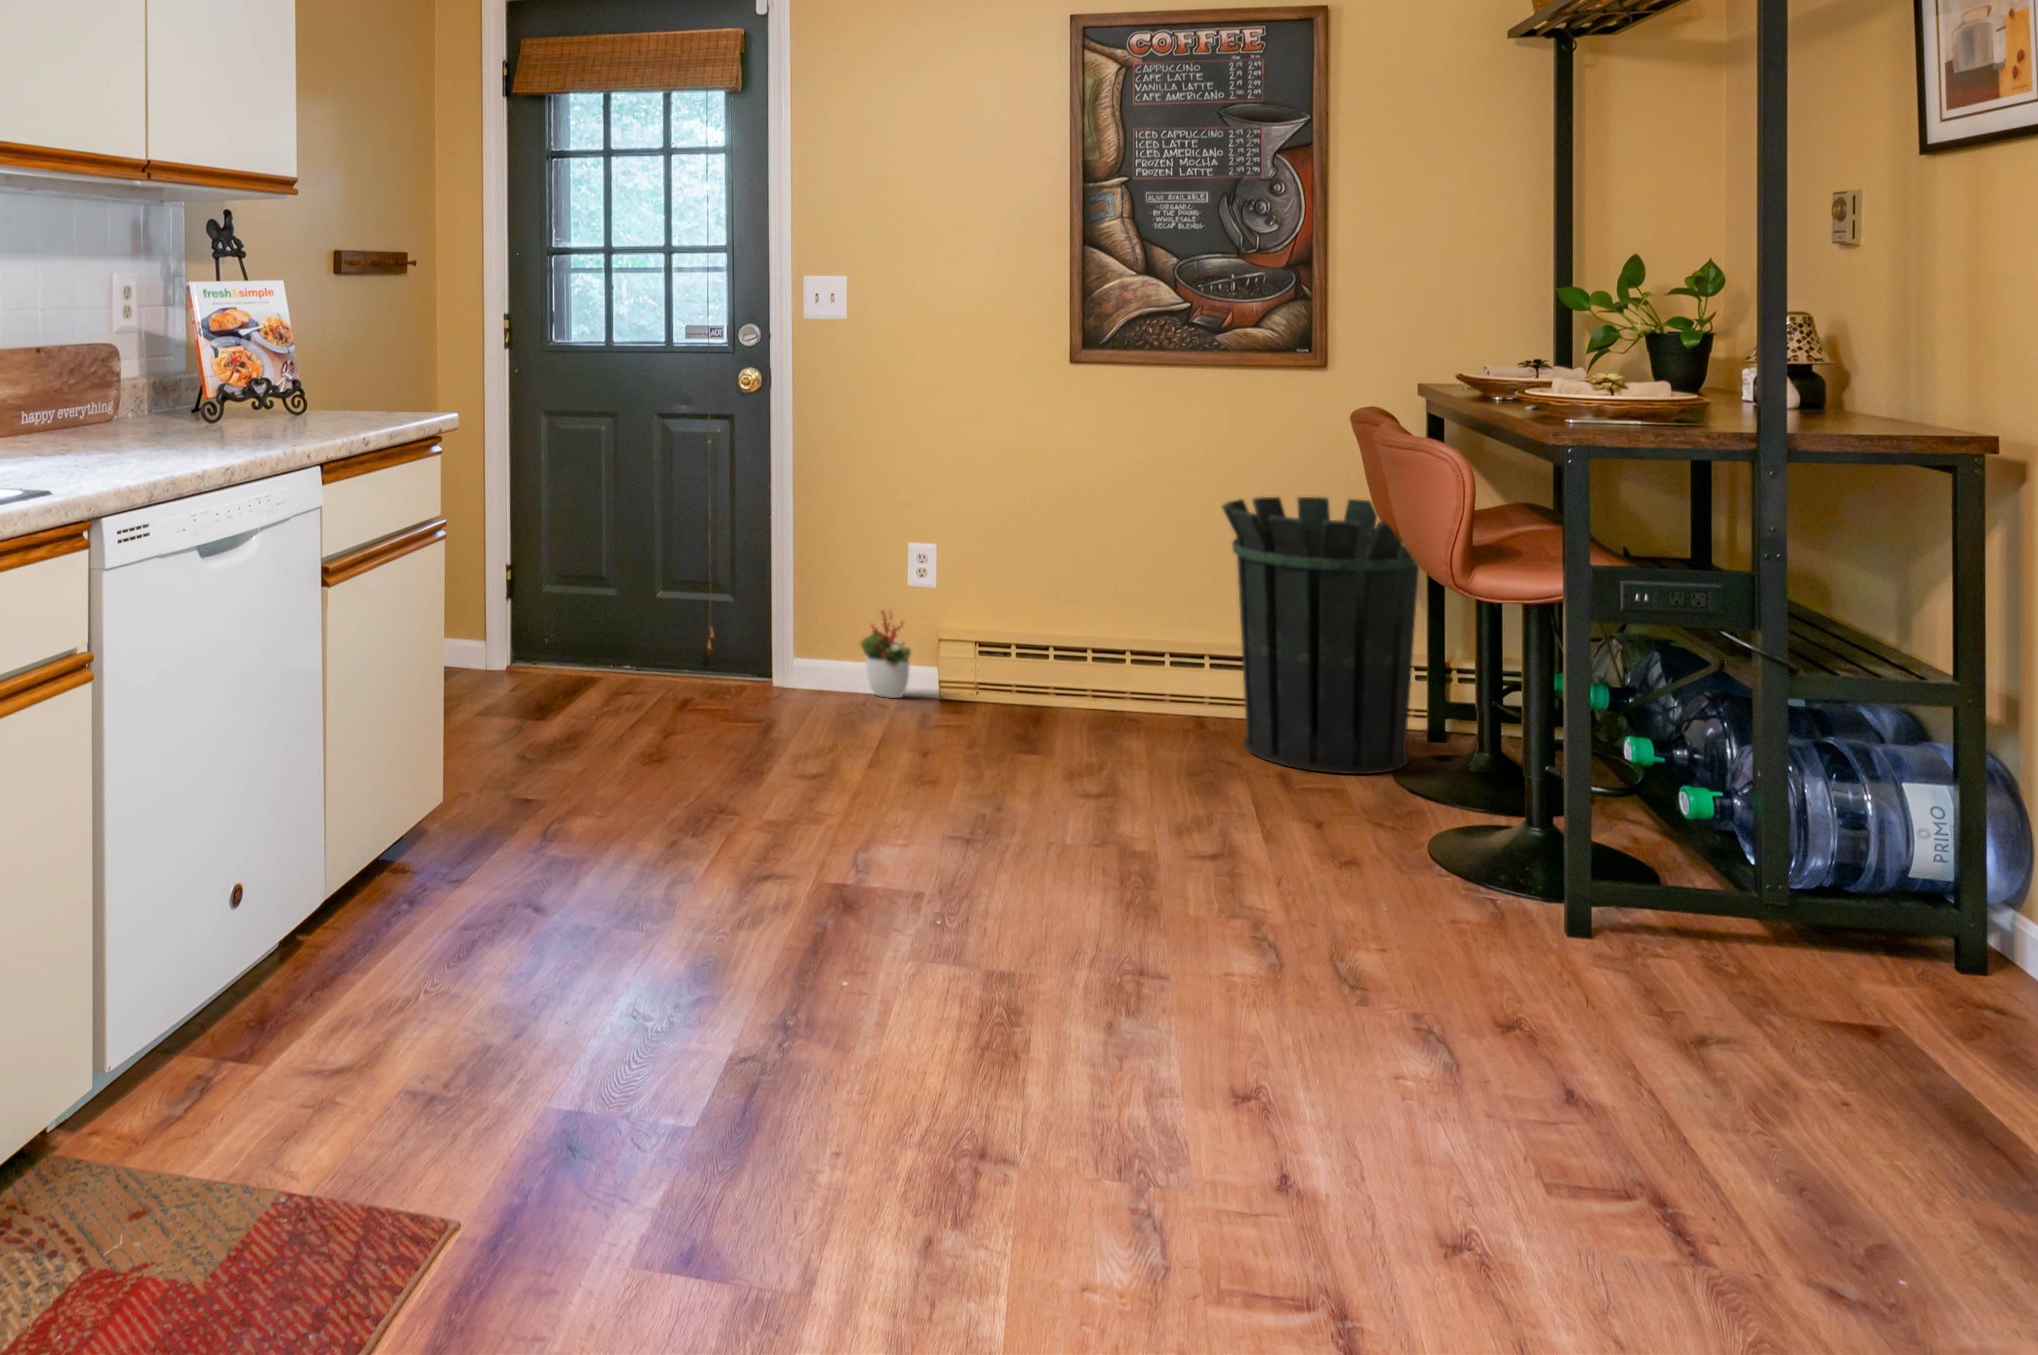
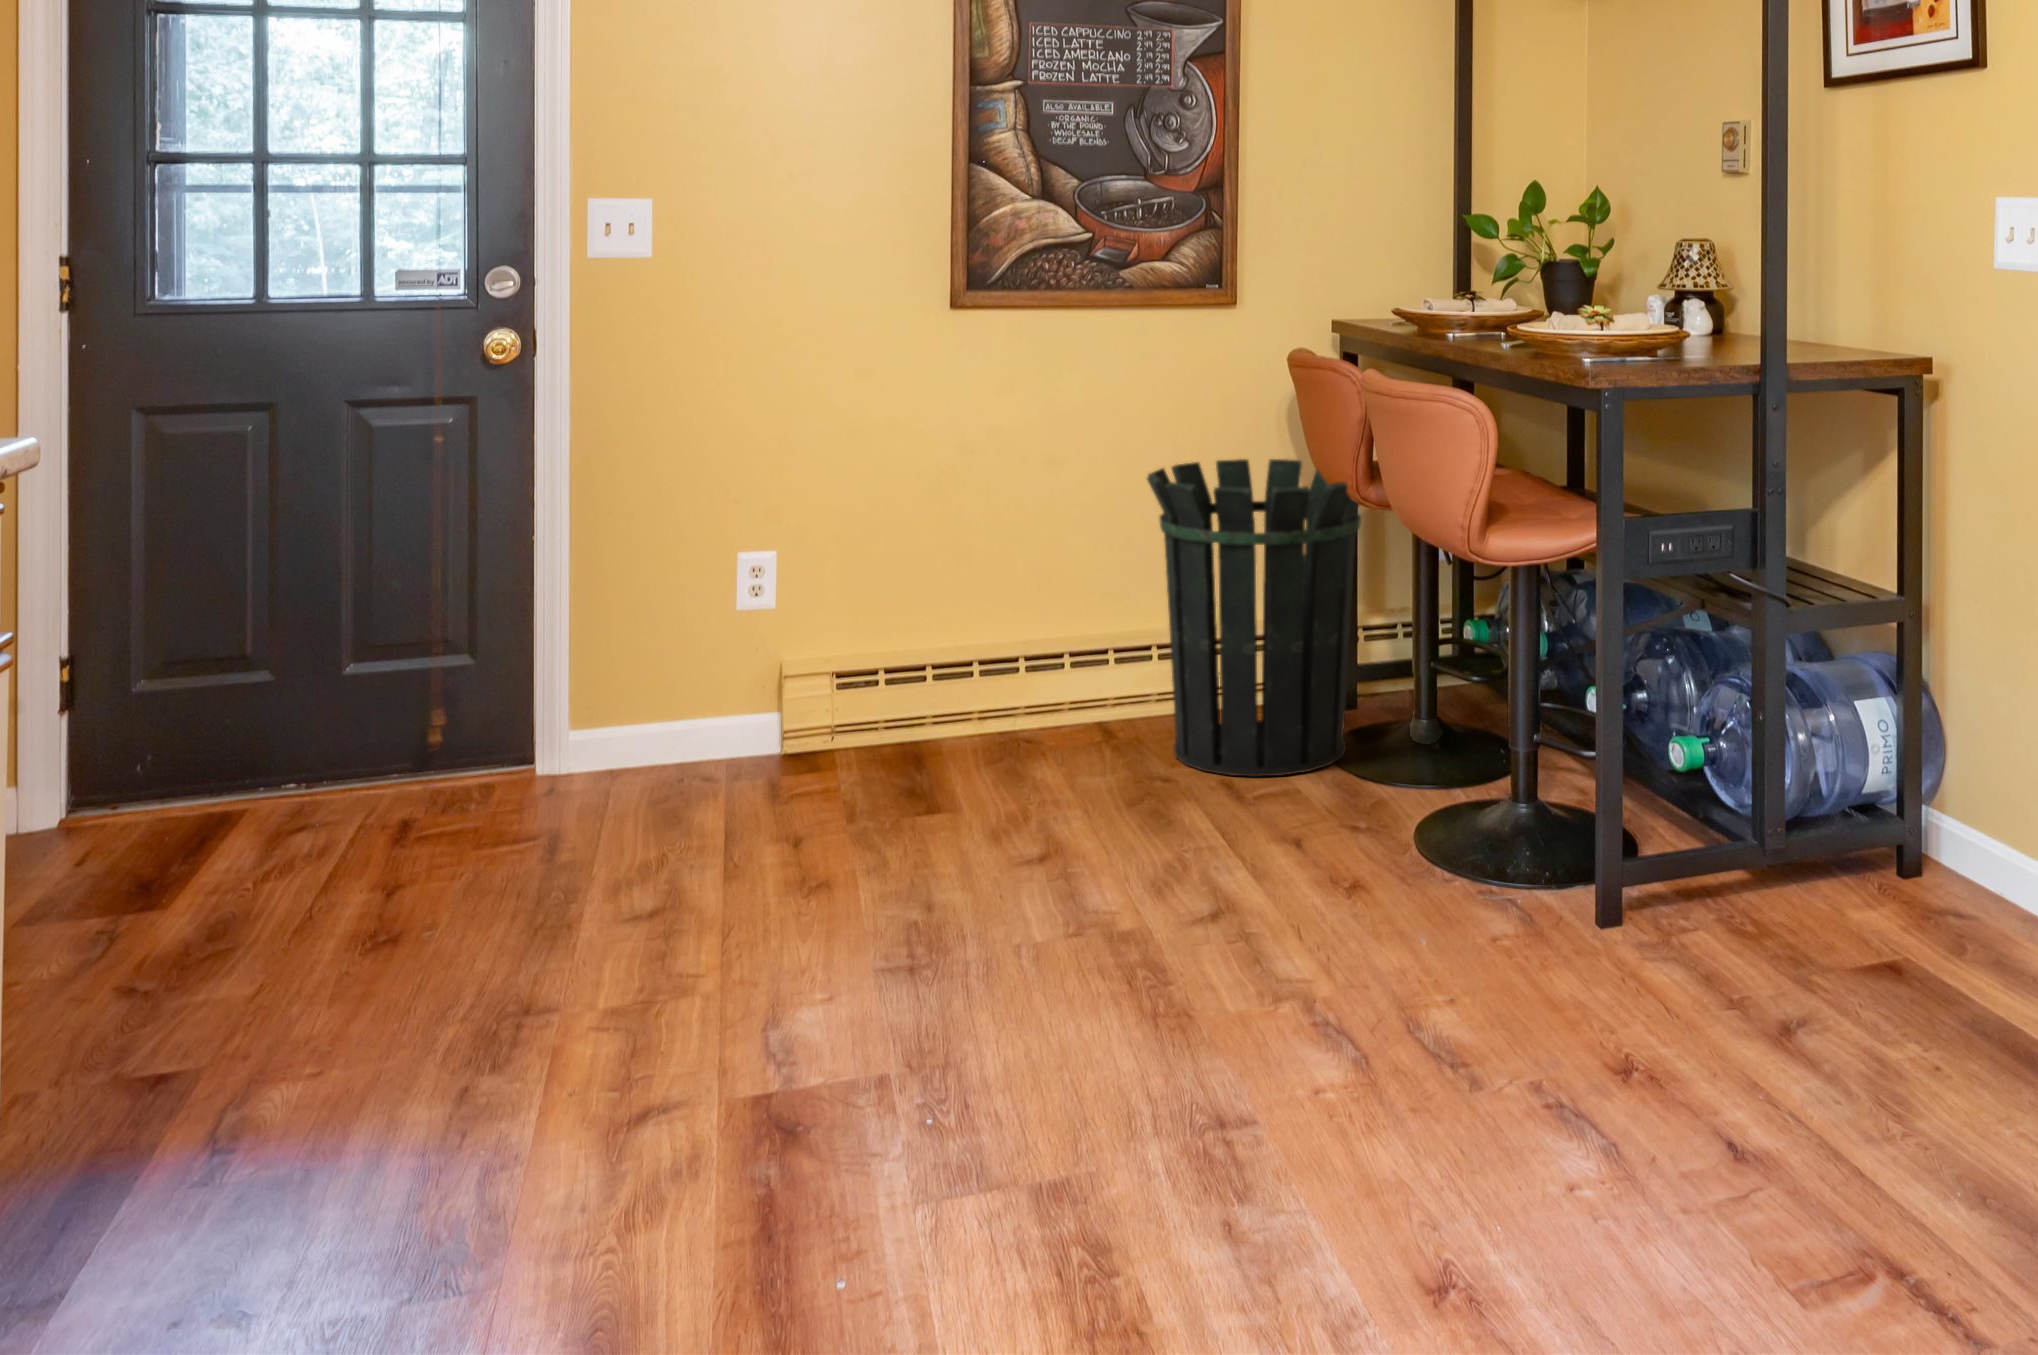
decorative plant: present [860,611,911,698] -> none [682,644,756,762]

